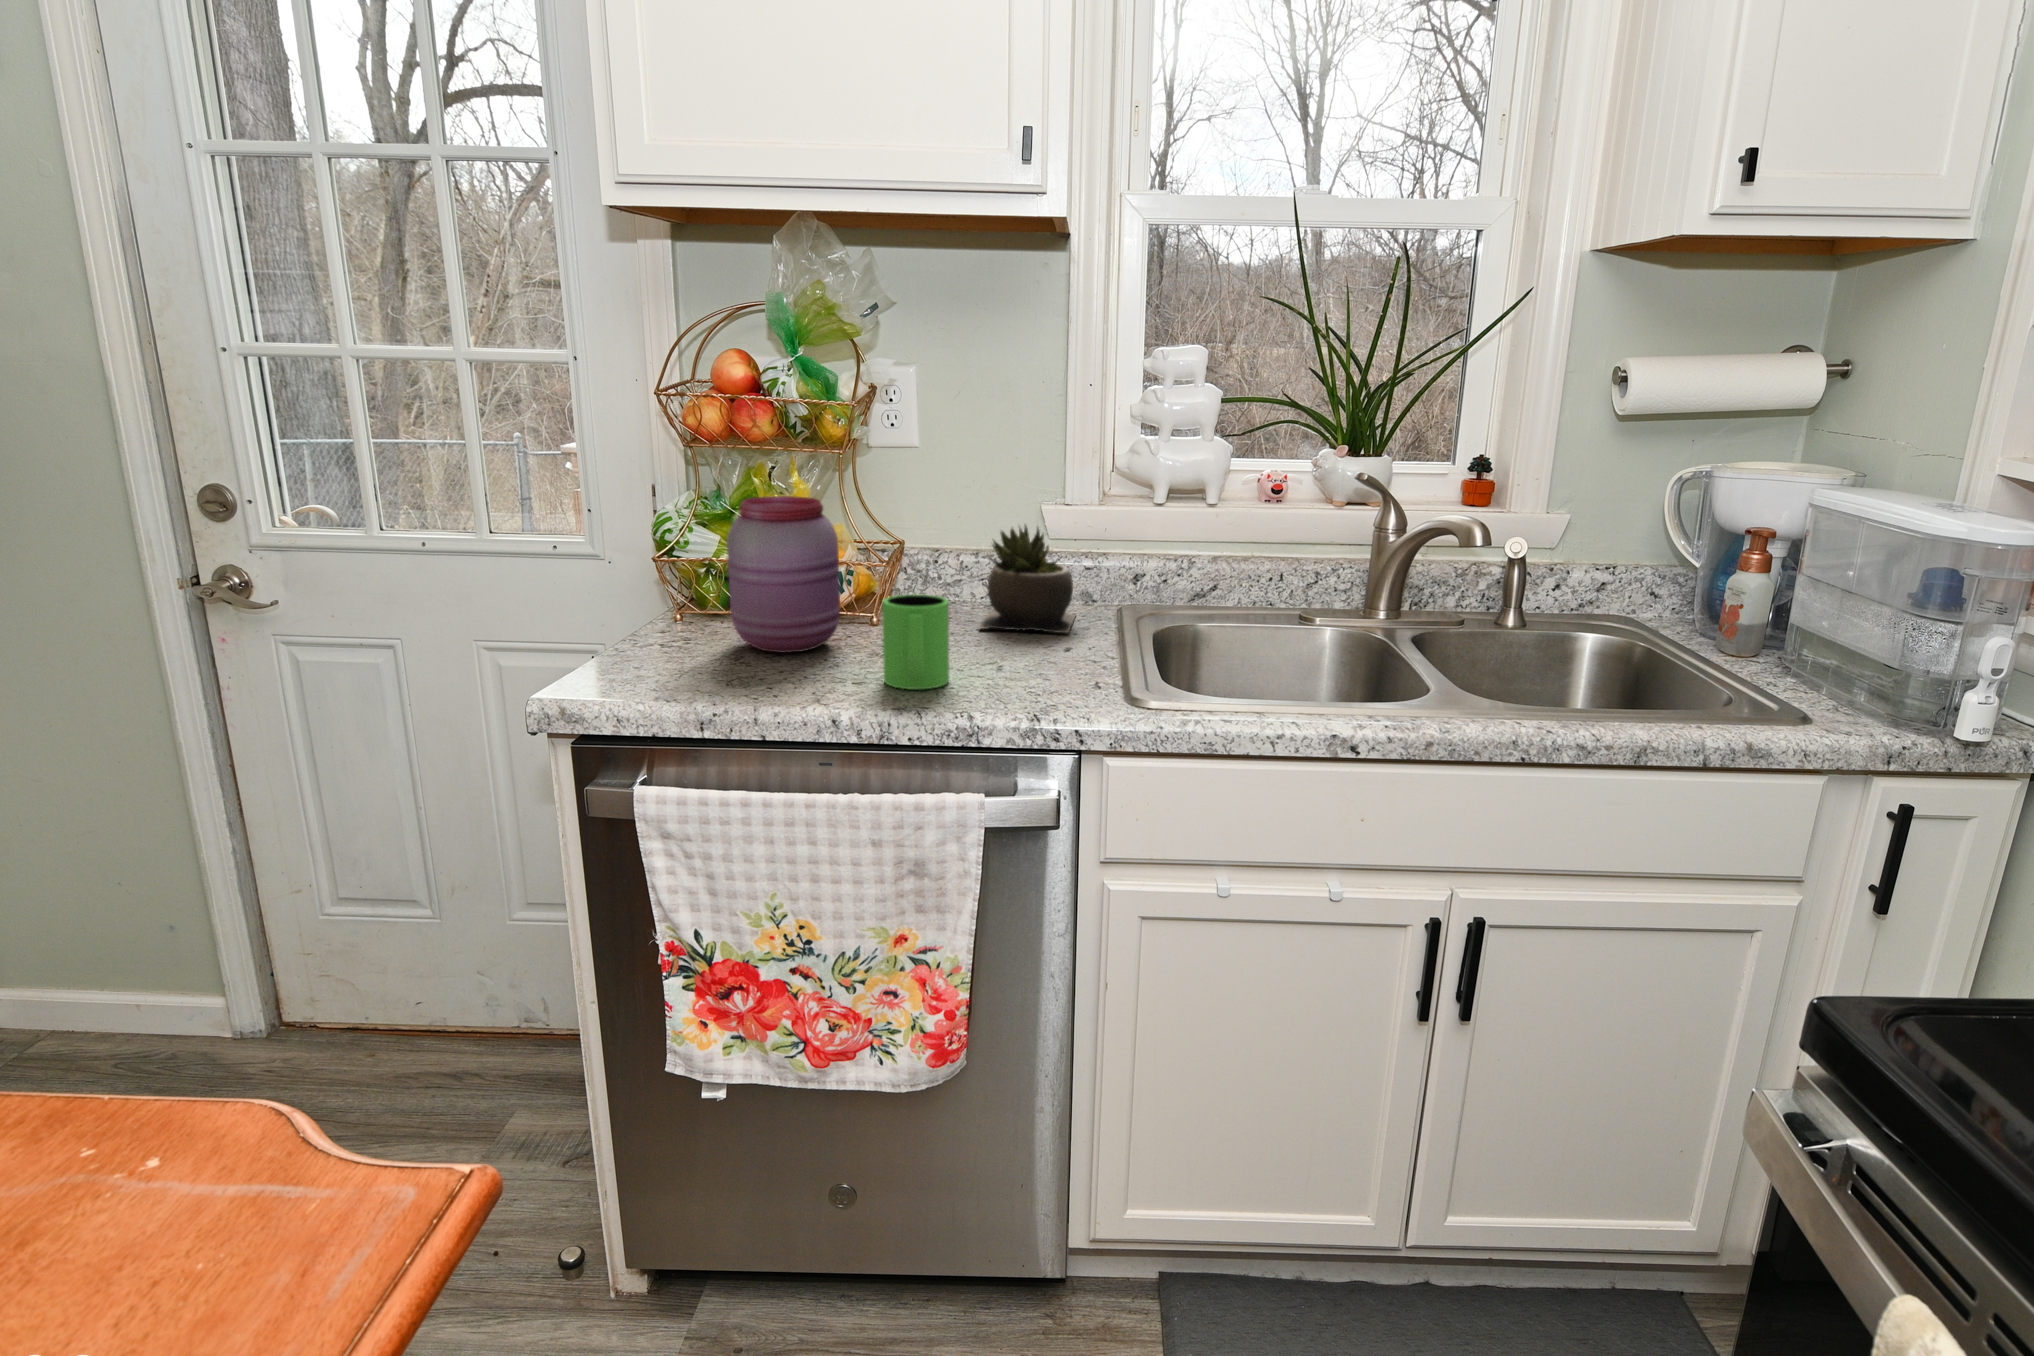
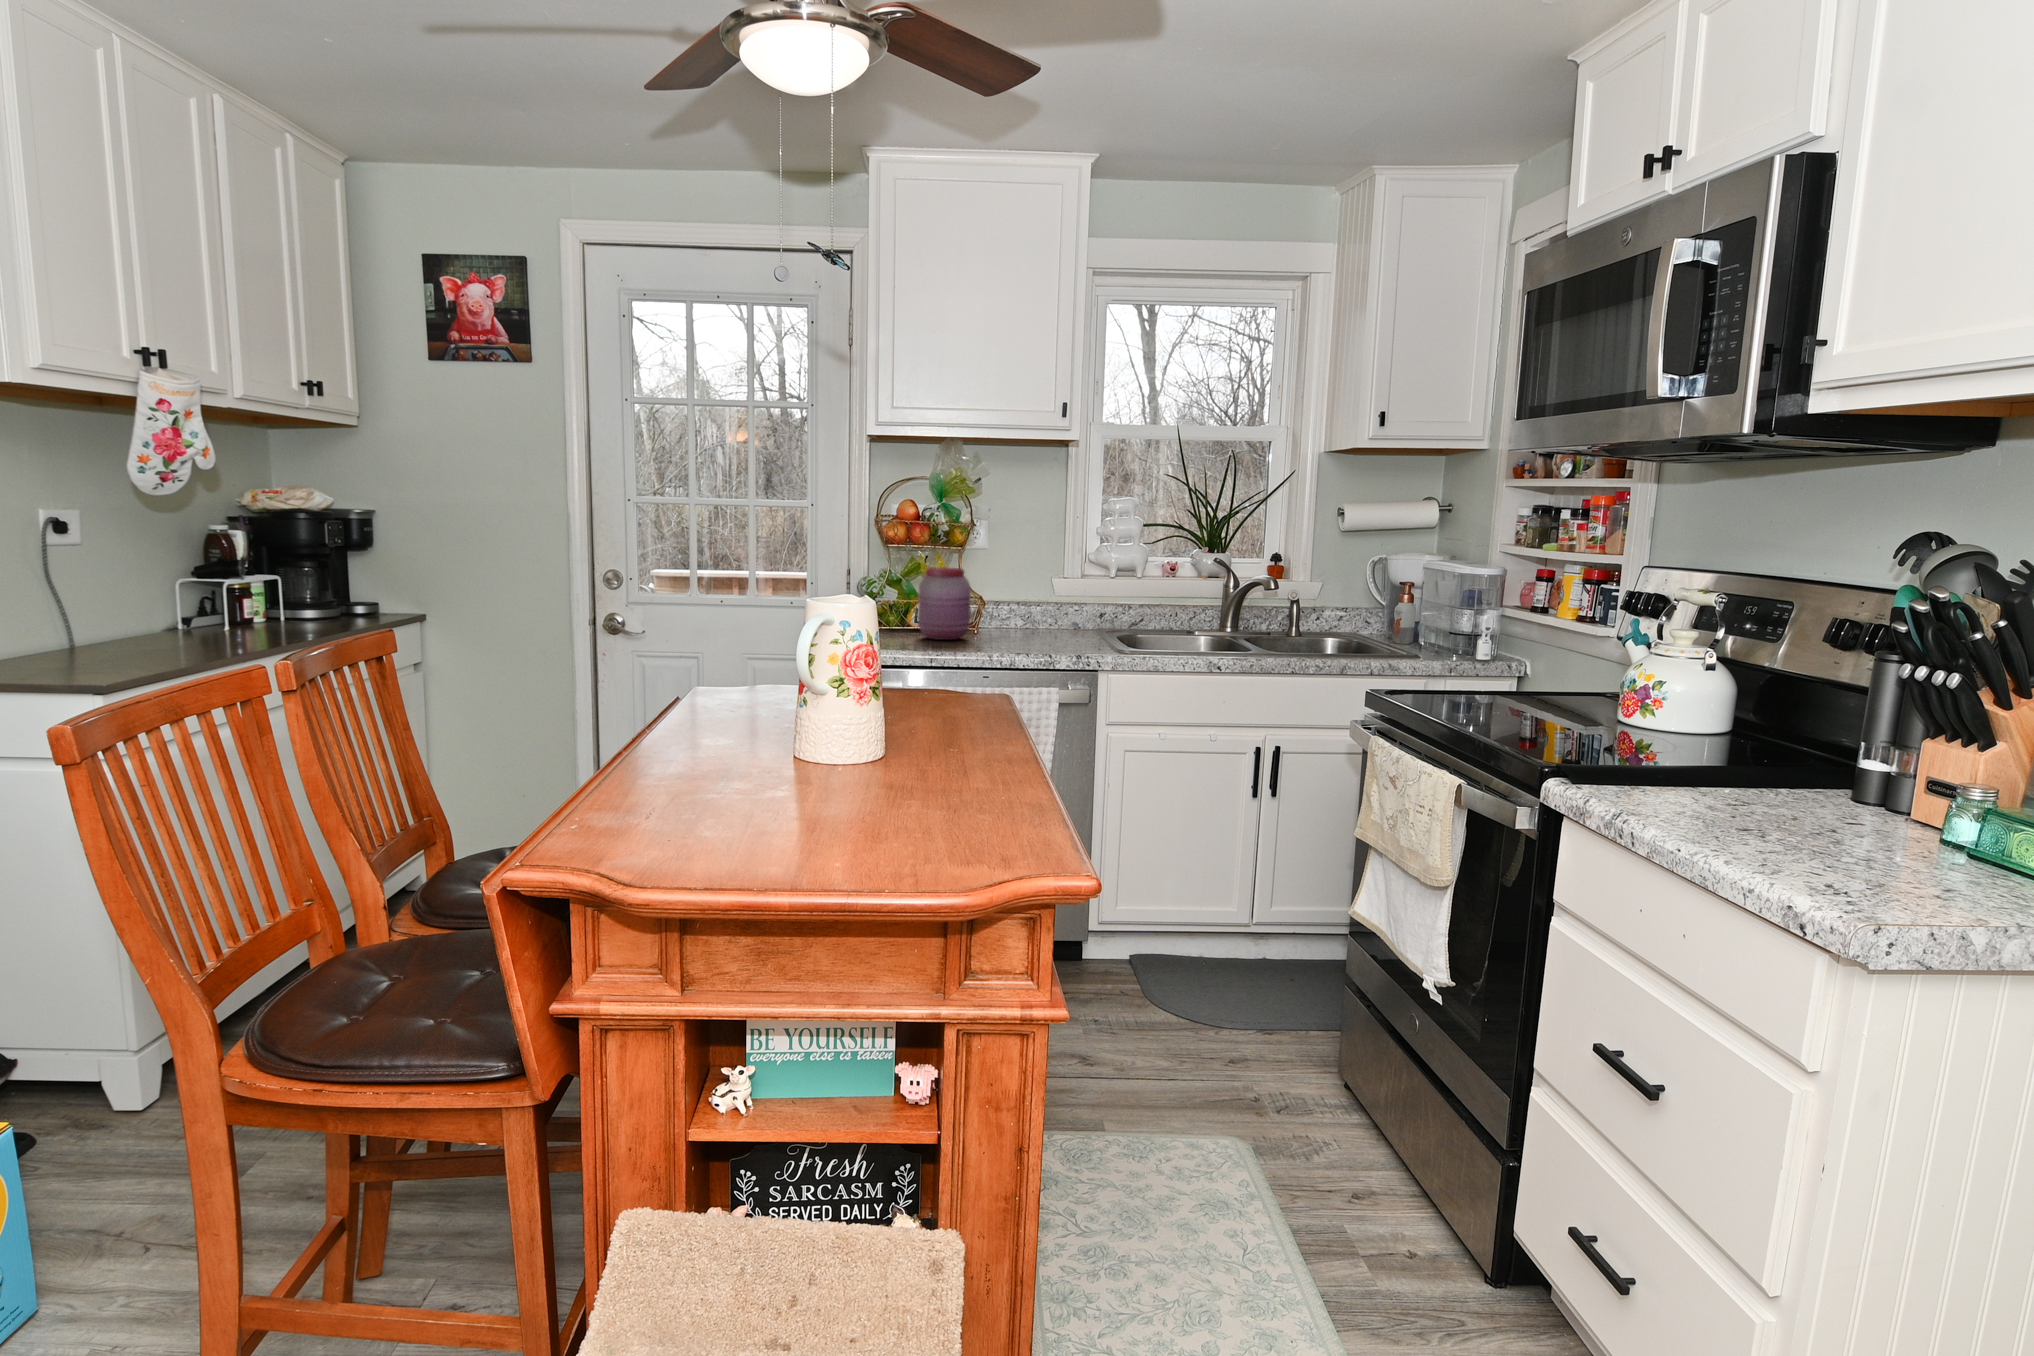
succulent plant: present [980,525,1075,633] -> none [1029,583,1075,636]
mug: present [883,594,949,689] -> none [1003,608,1034,649]

